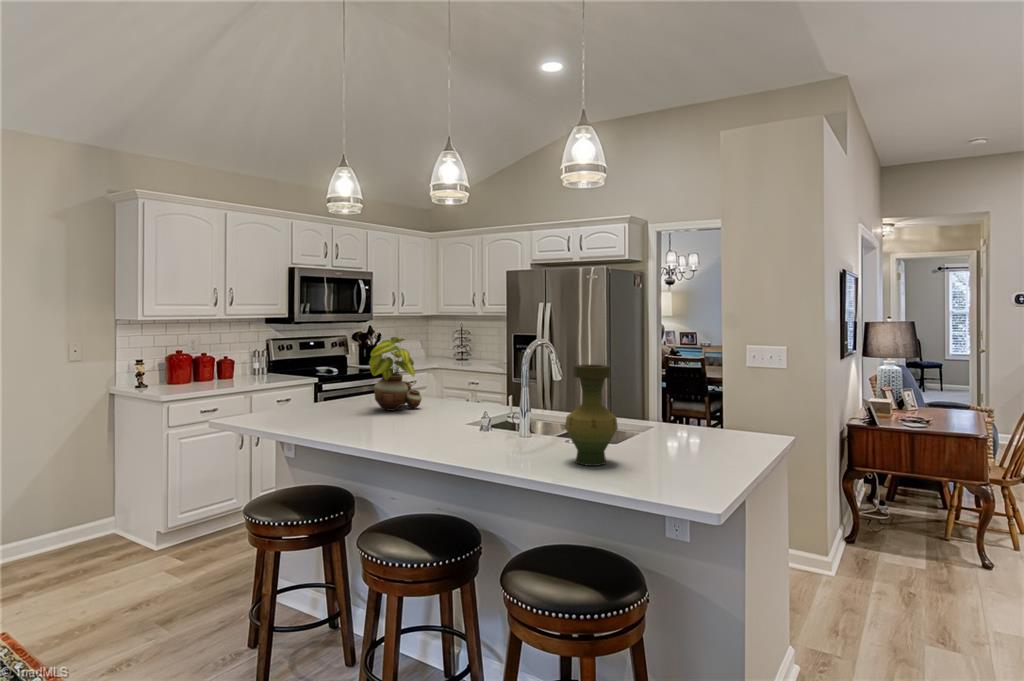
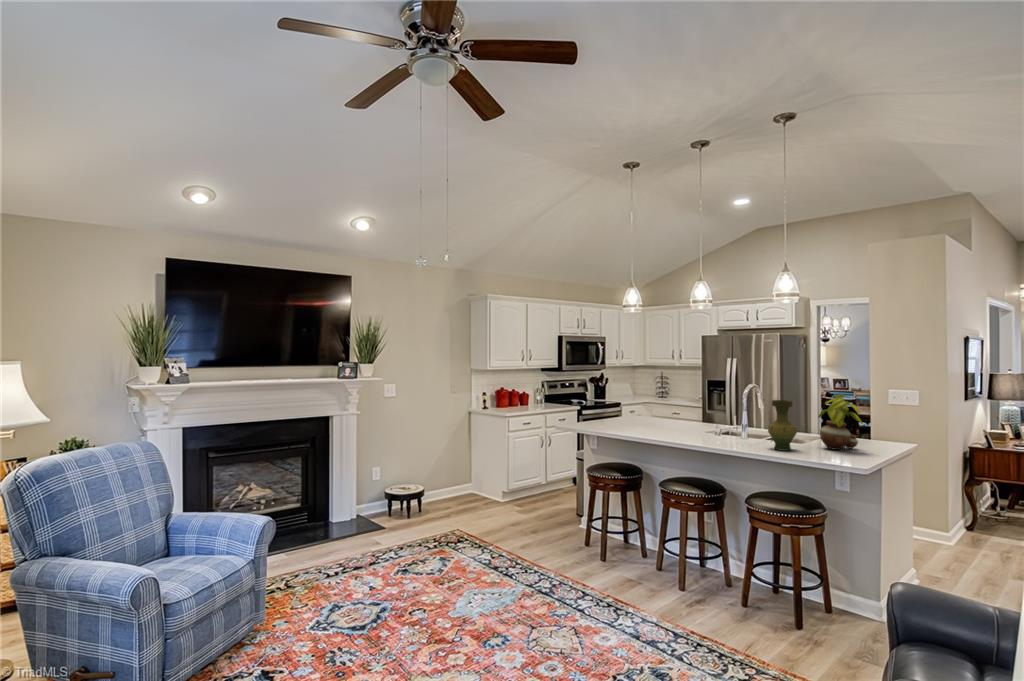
potted plant: present [369,337,422,411] -> present [818,394,862,450]

